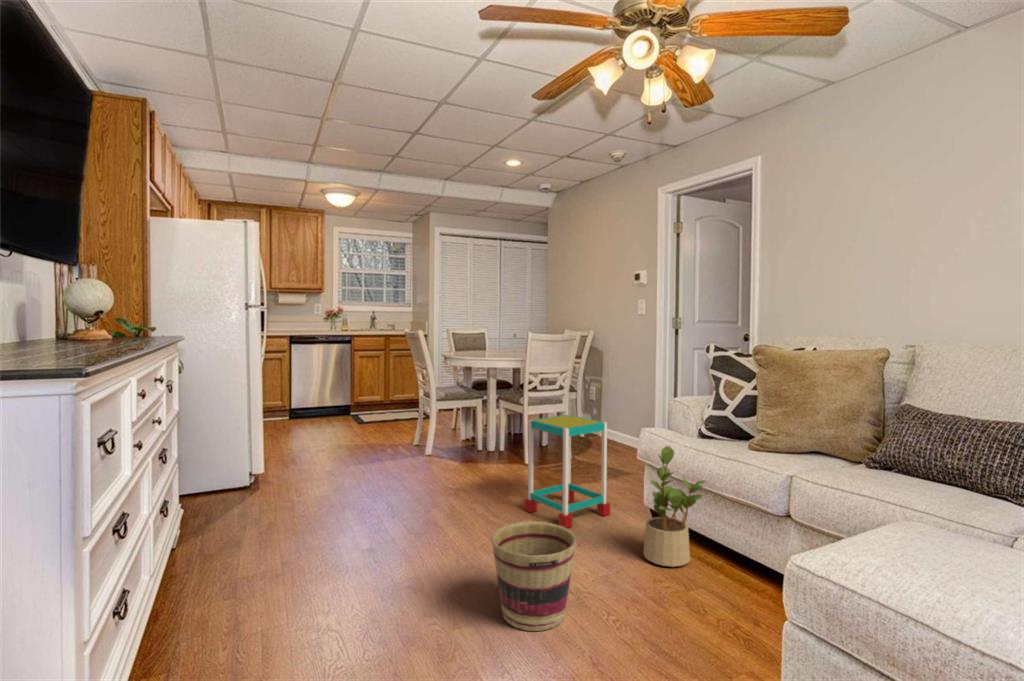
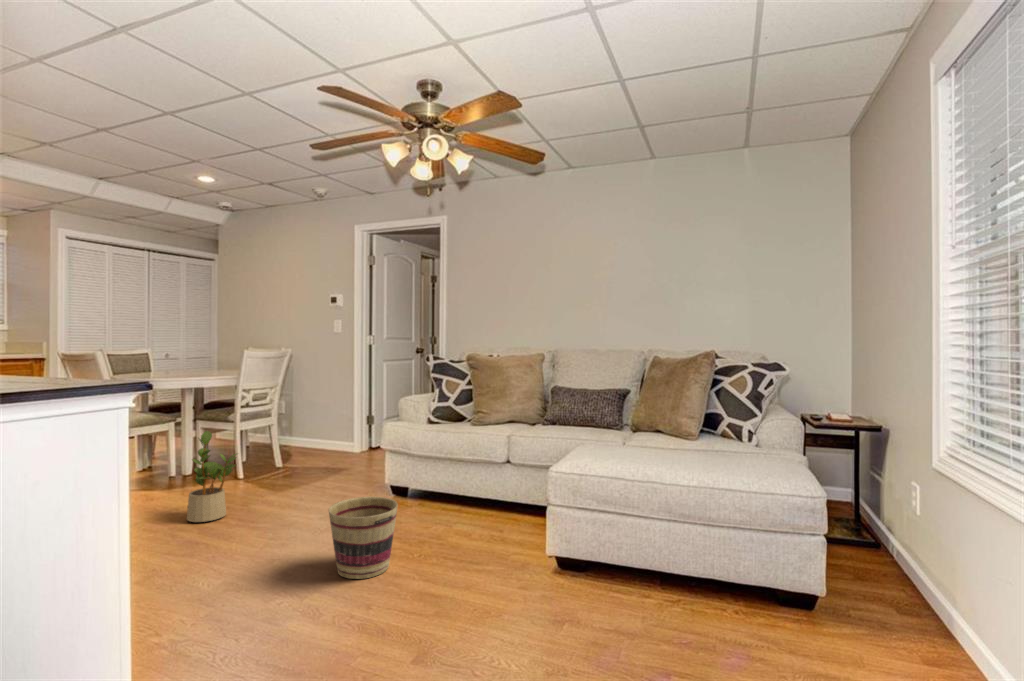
side table: present [524,415,610,528] -> none [282,420,360,516]
potted plant: present [644,446,705,567] -> present [187,431,236,522]

